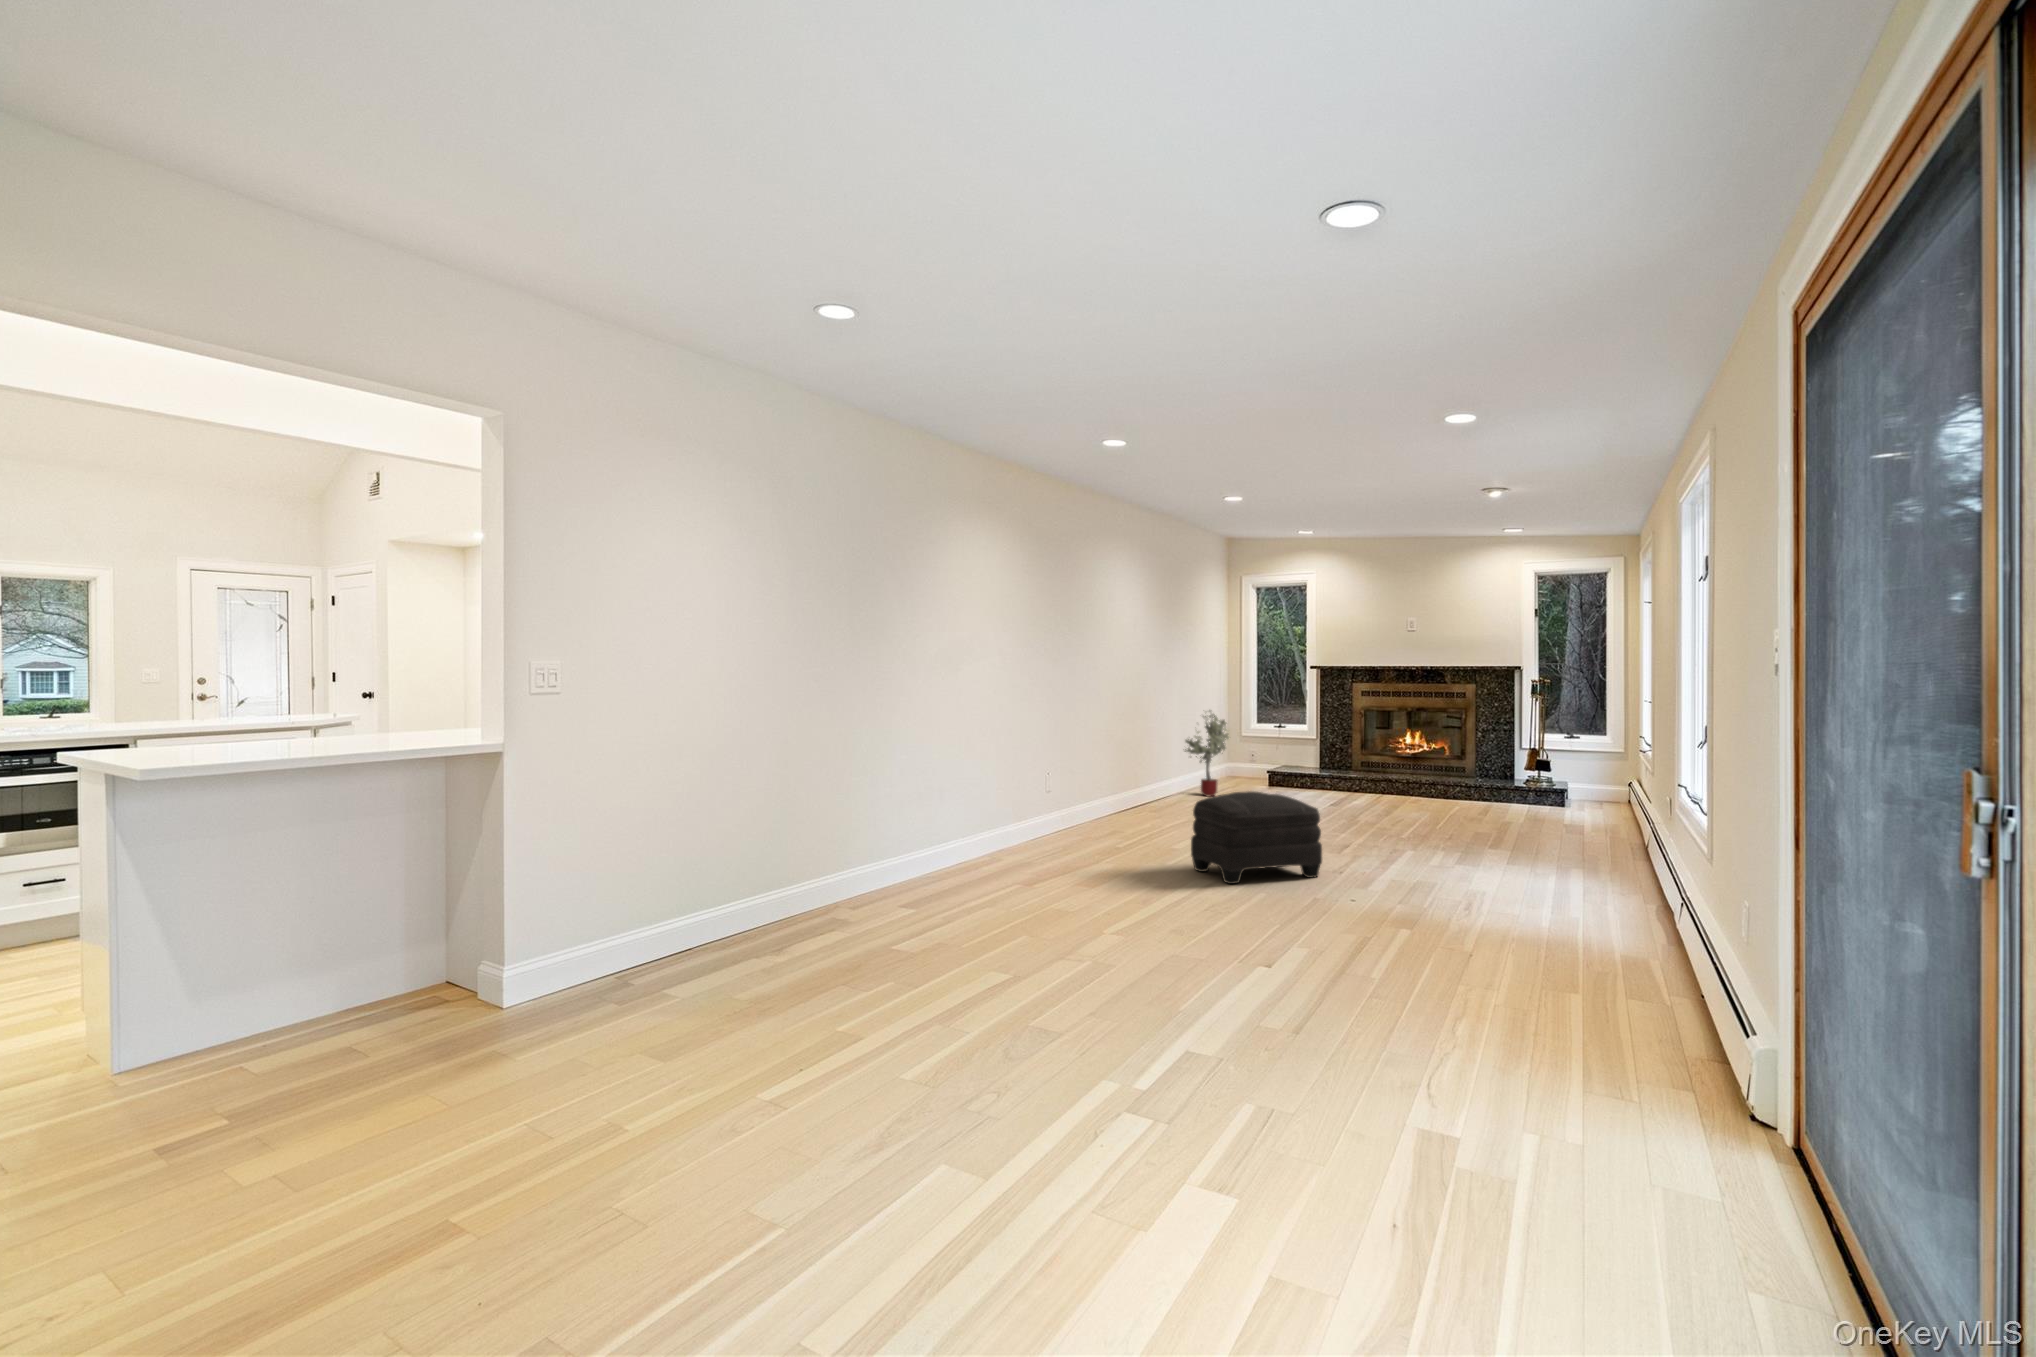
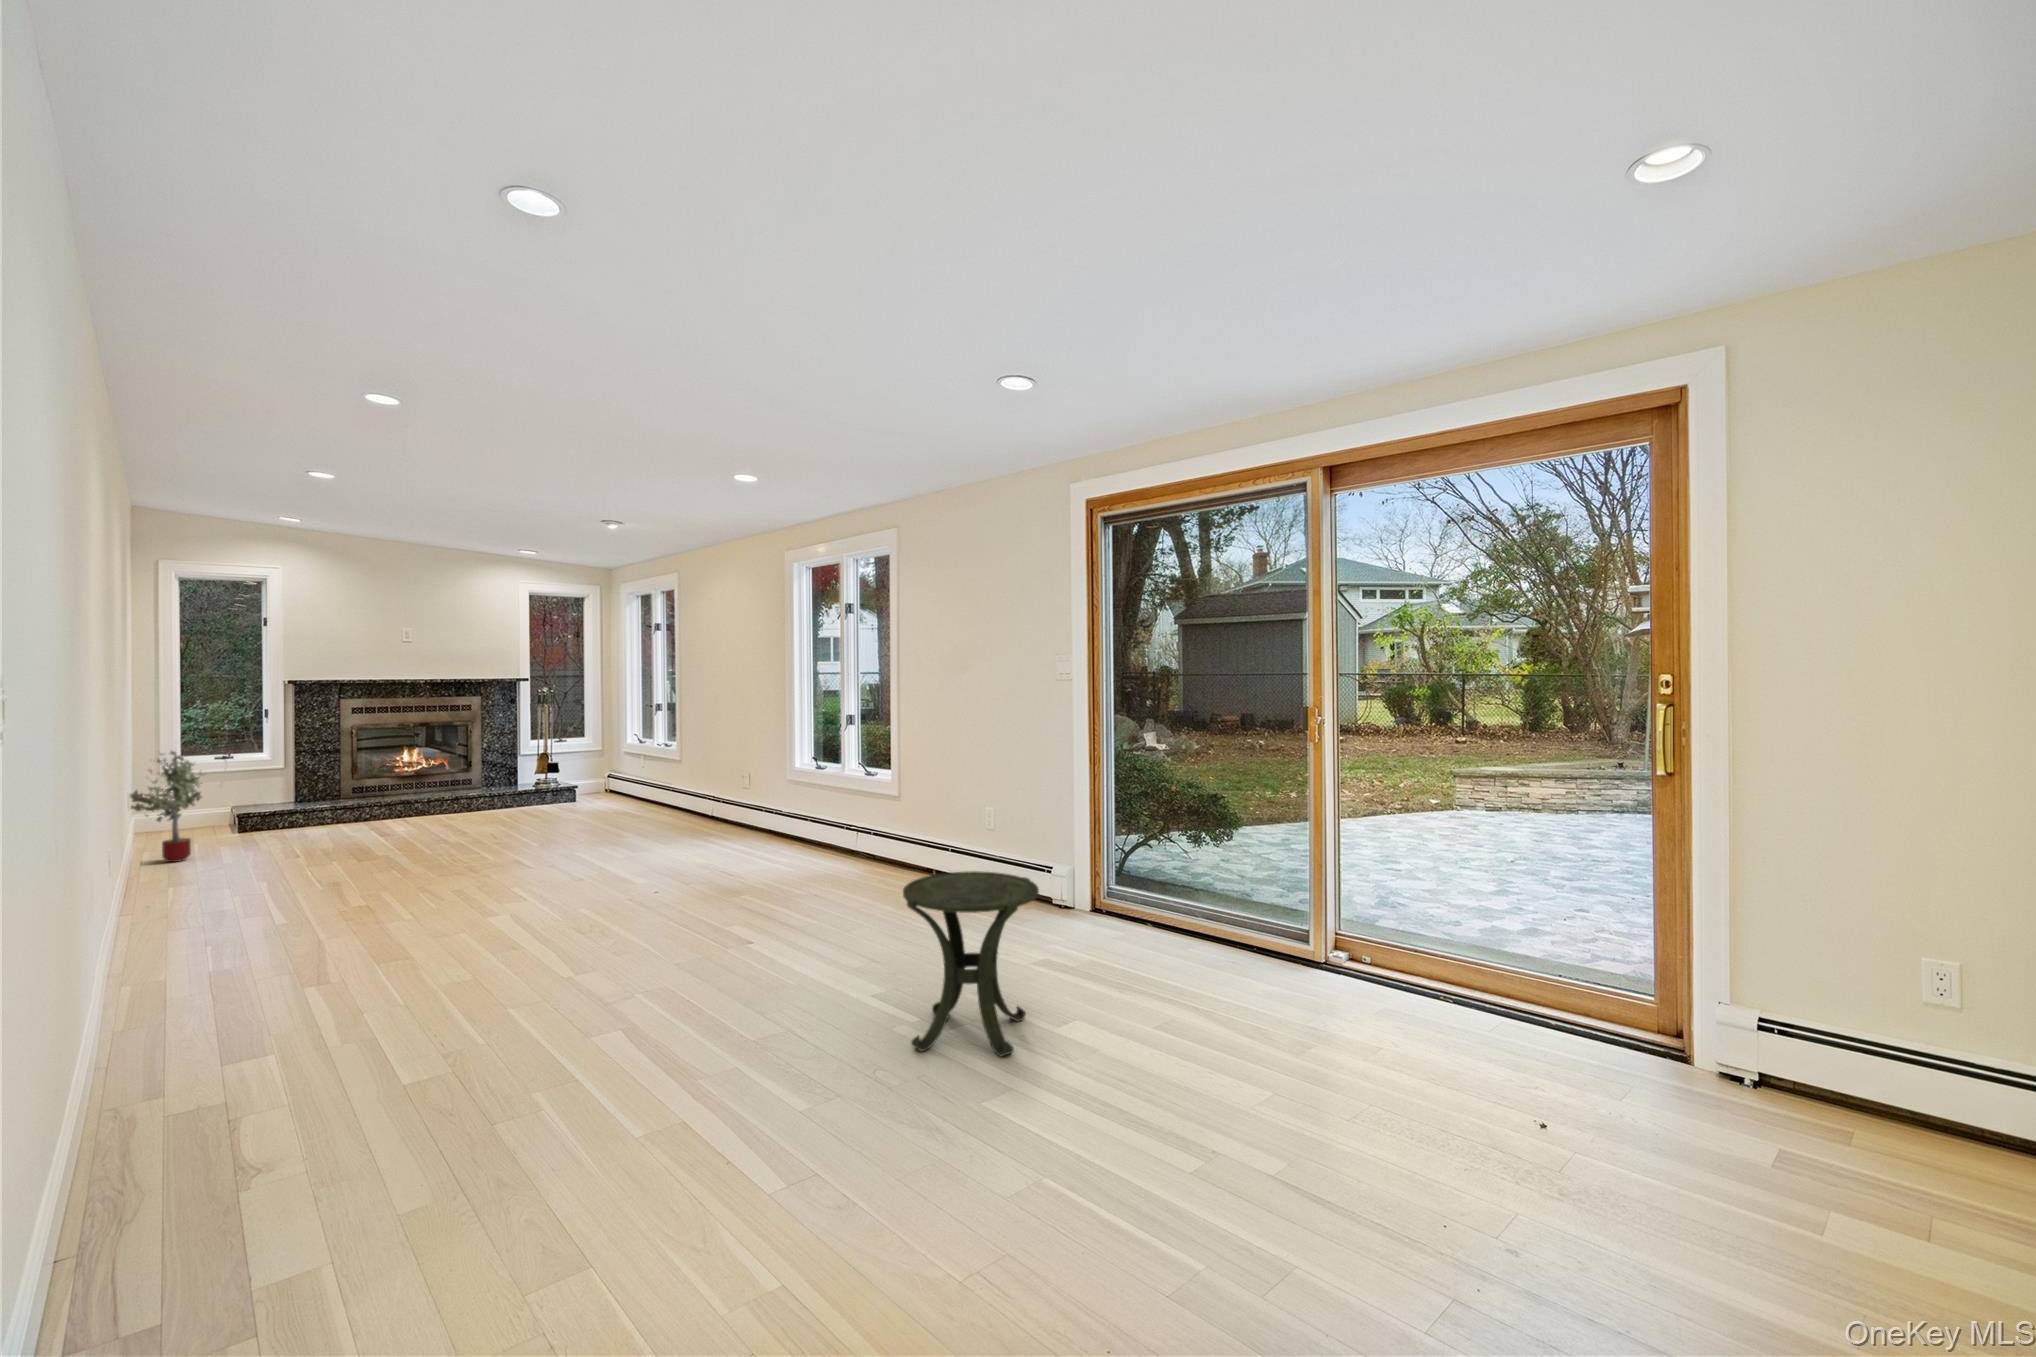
ottoman: present [1191,791,1322,884] -> none [330,843,487,951]
side table: none [1513,916,1826,1273] -> present [903,871,1039,1056]

